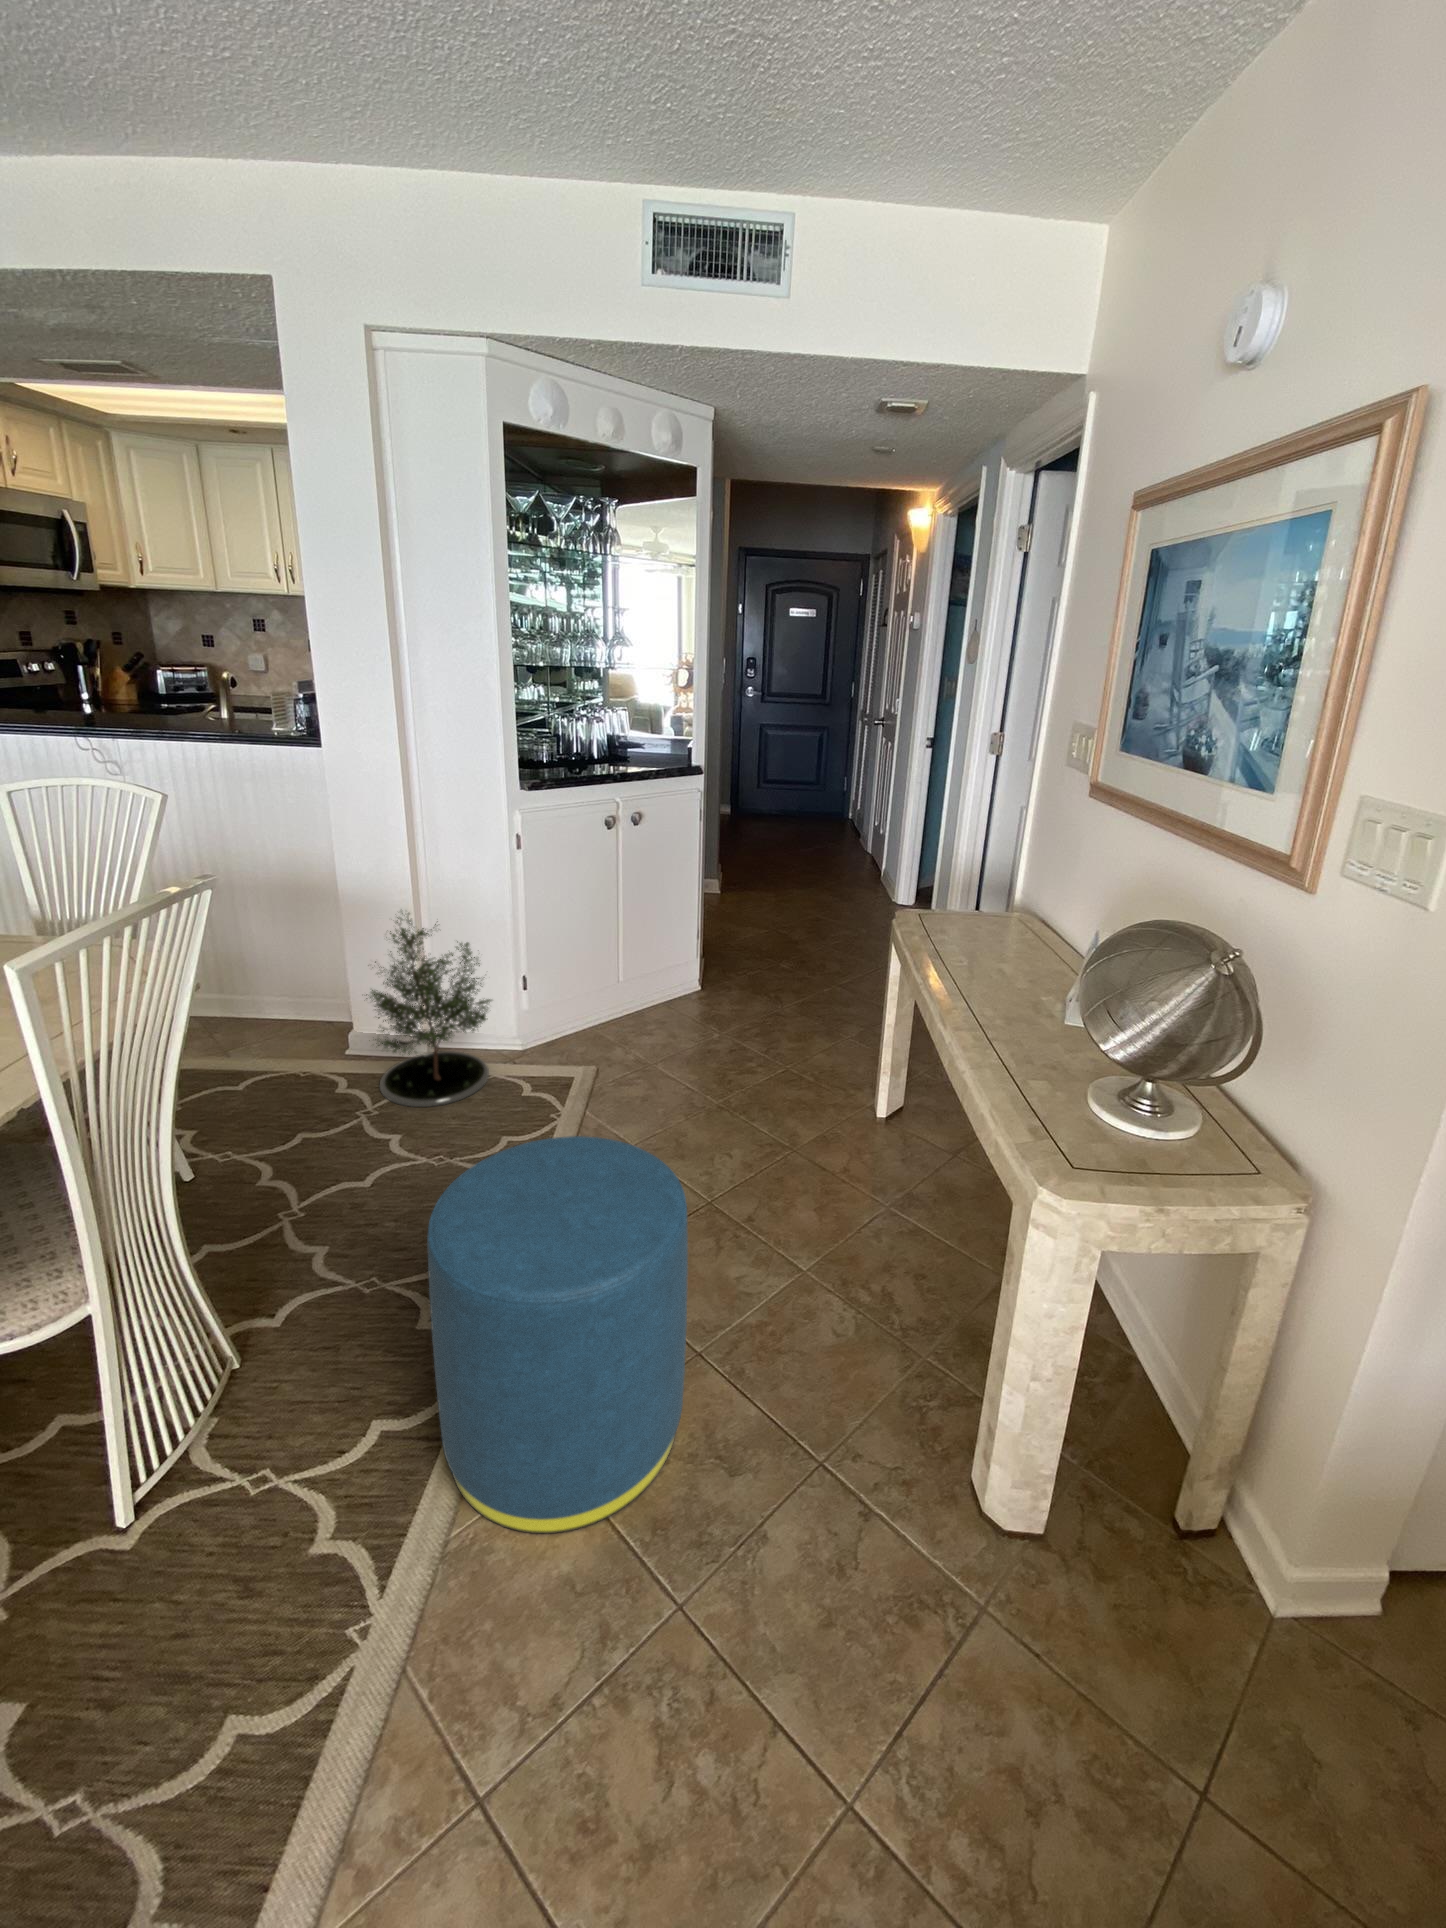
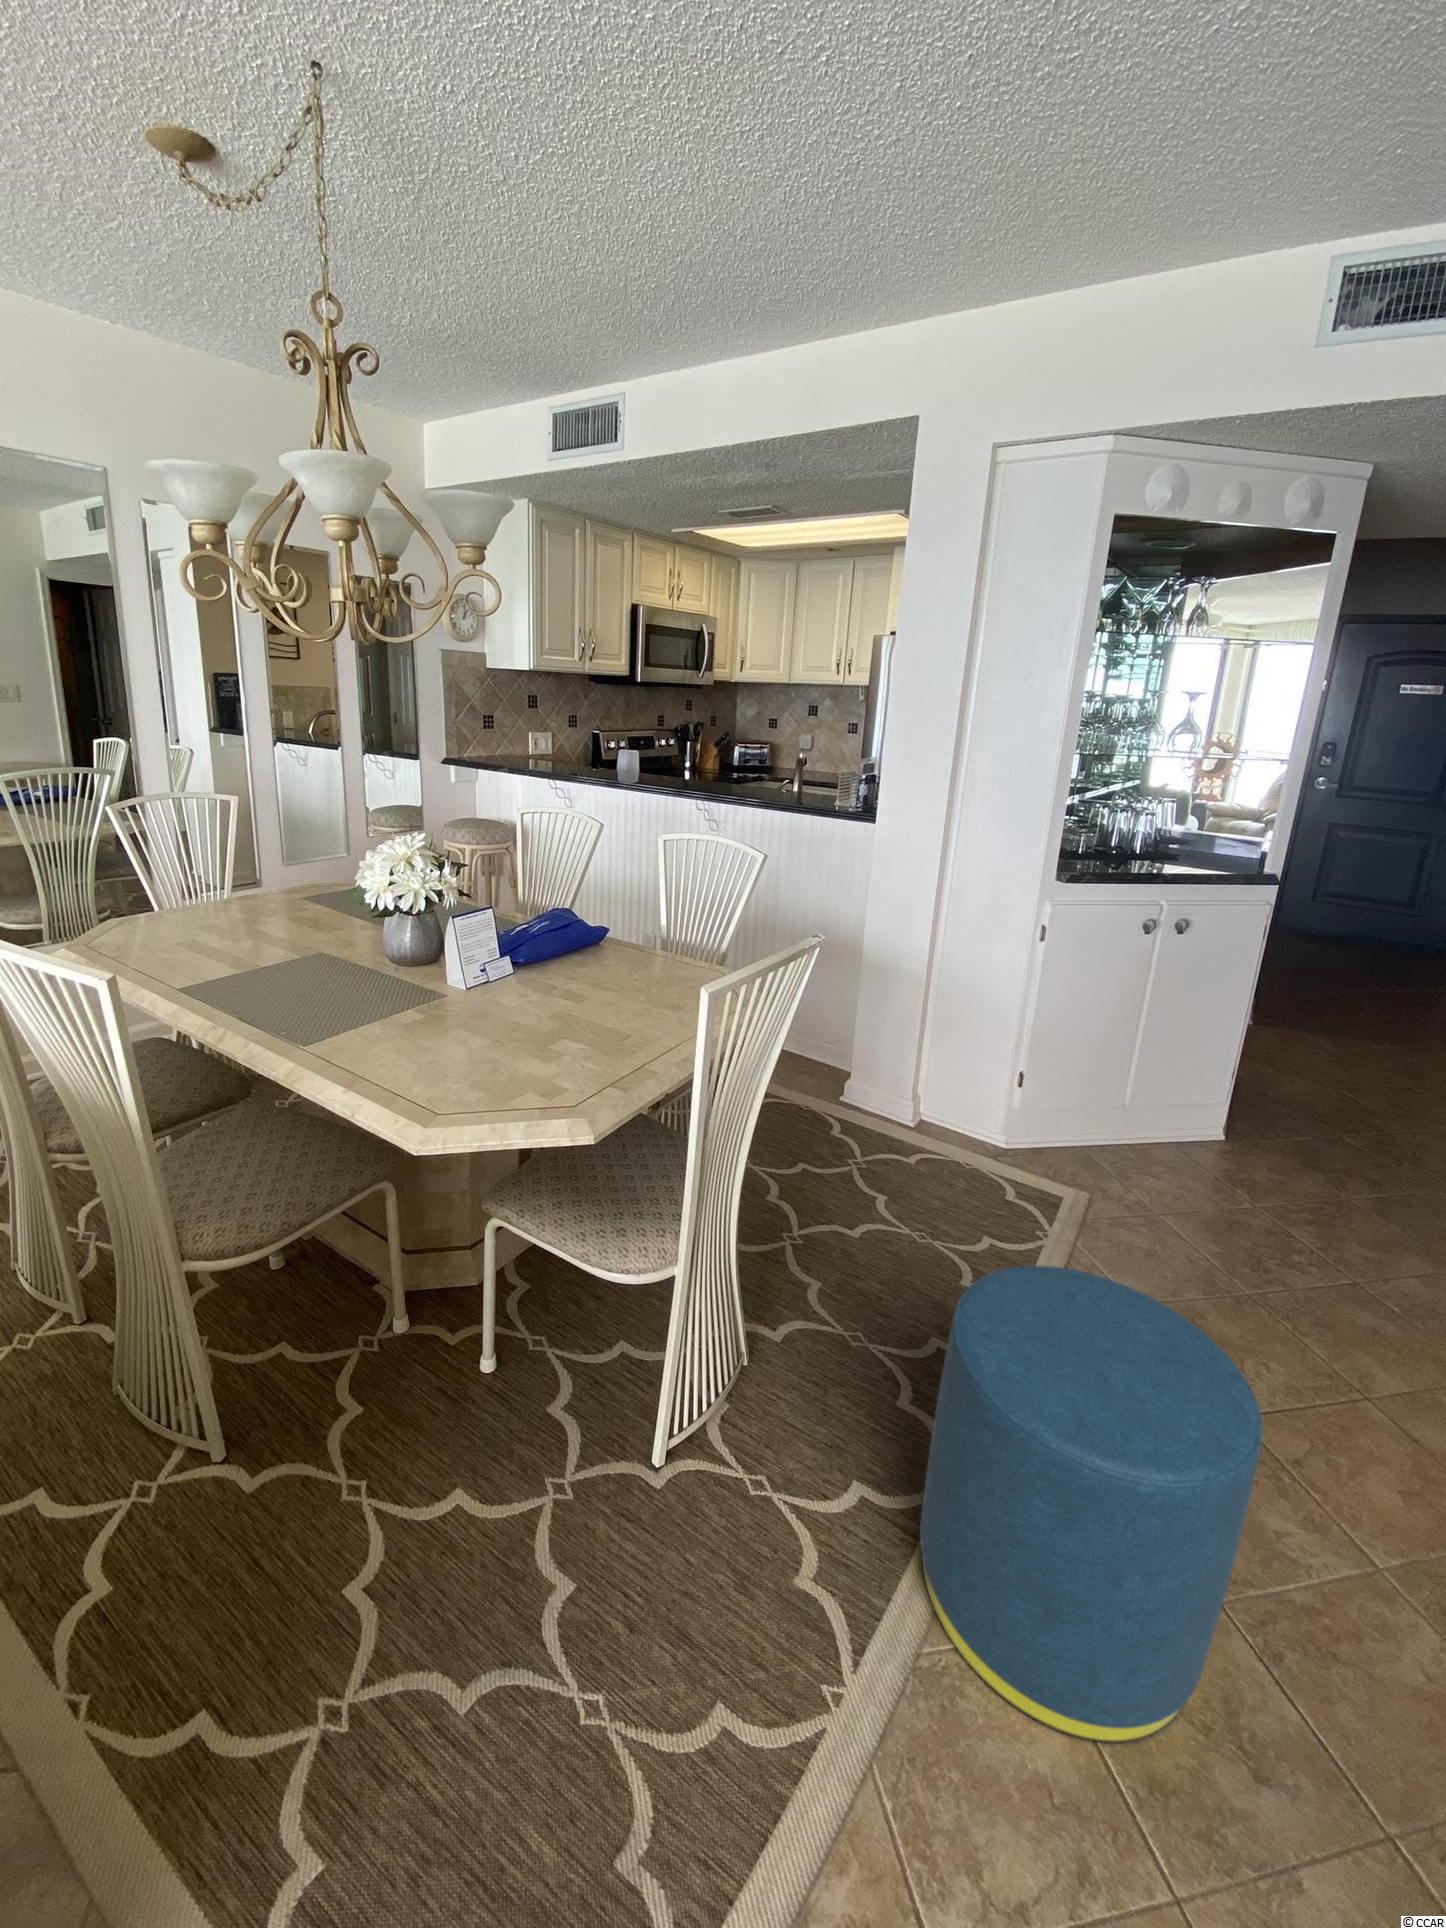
potted tree: present [366,913,491,1107] -> none [869,981,993,1182]

